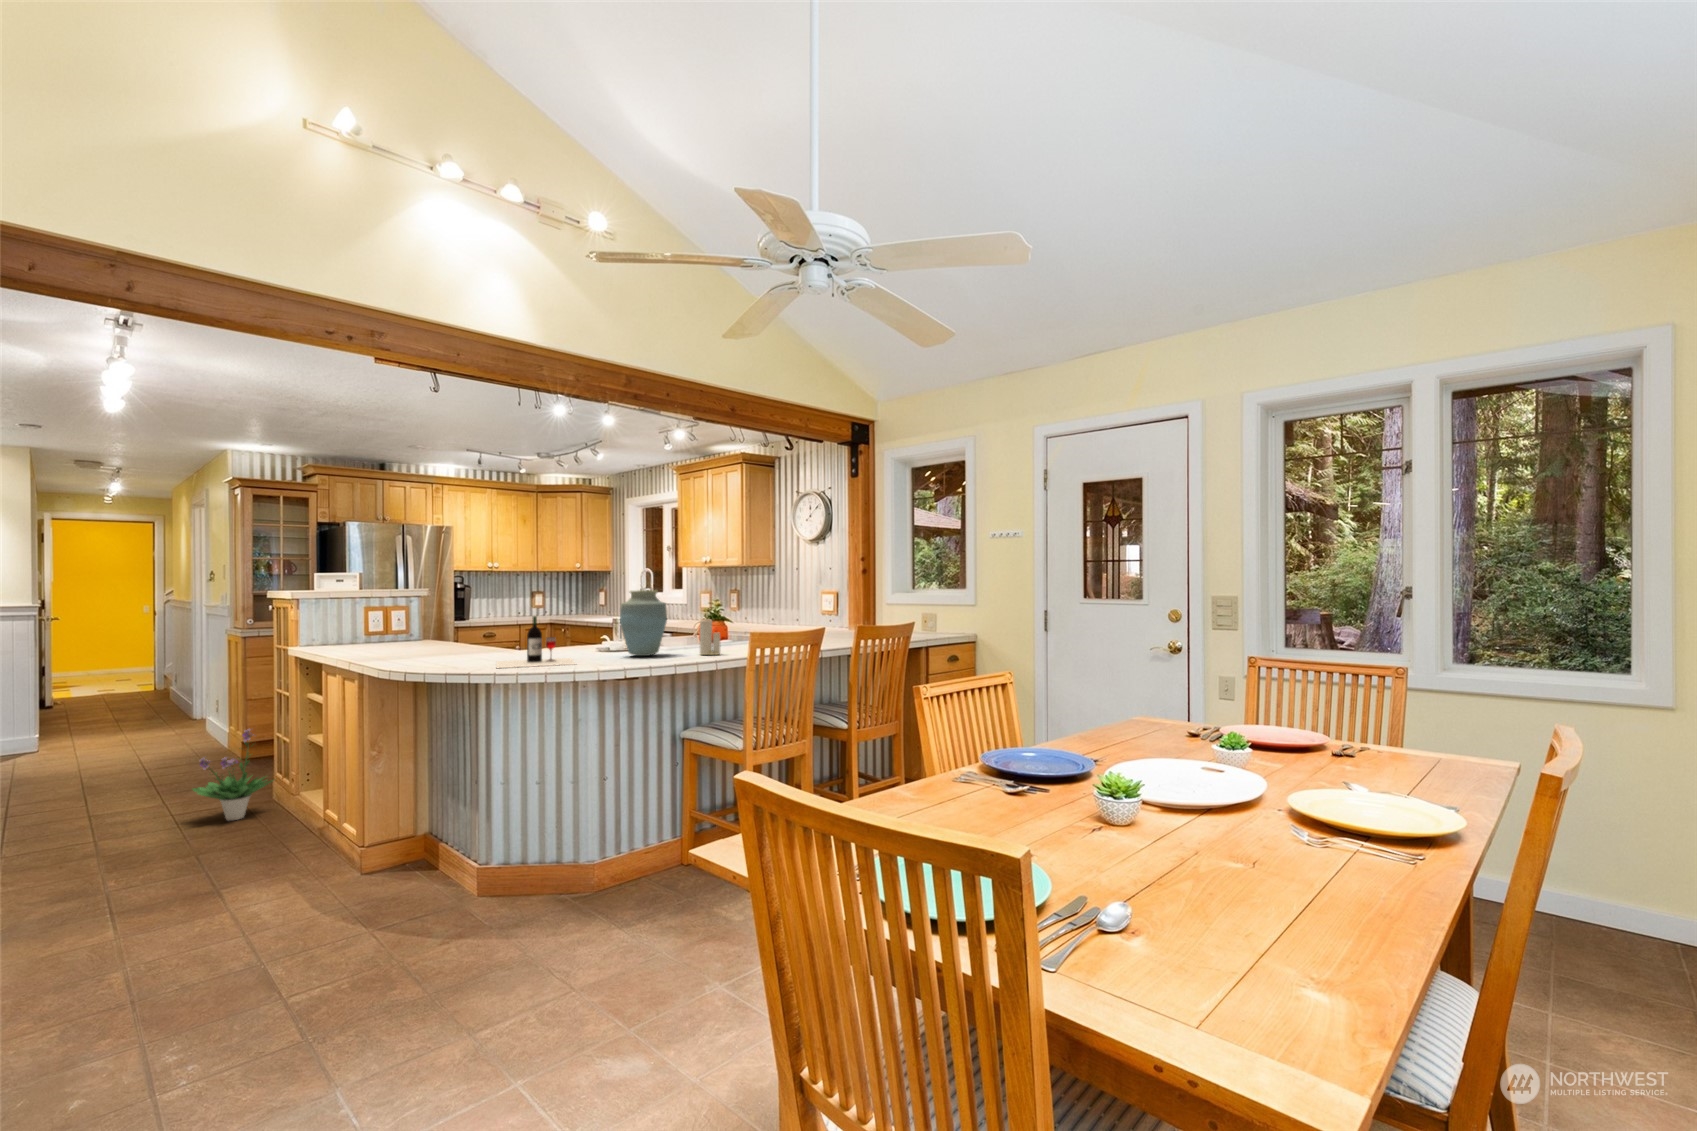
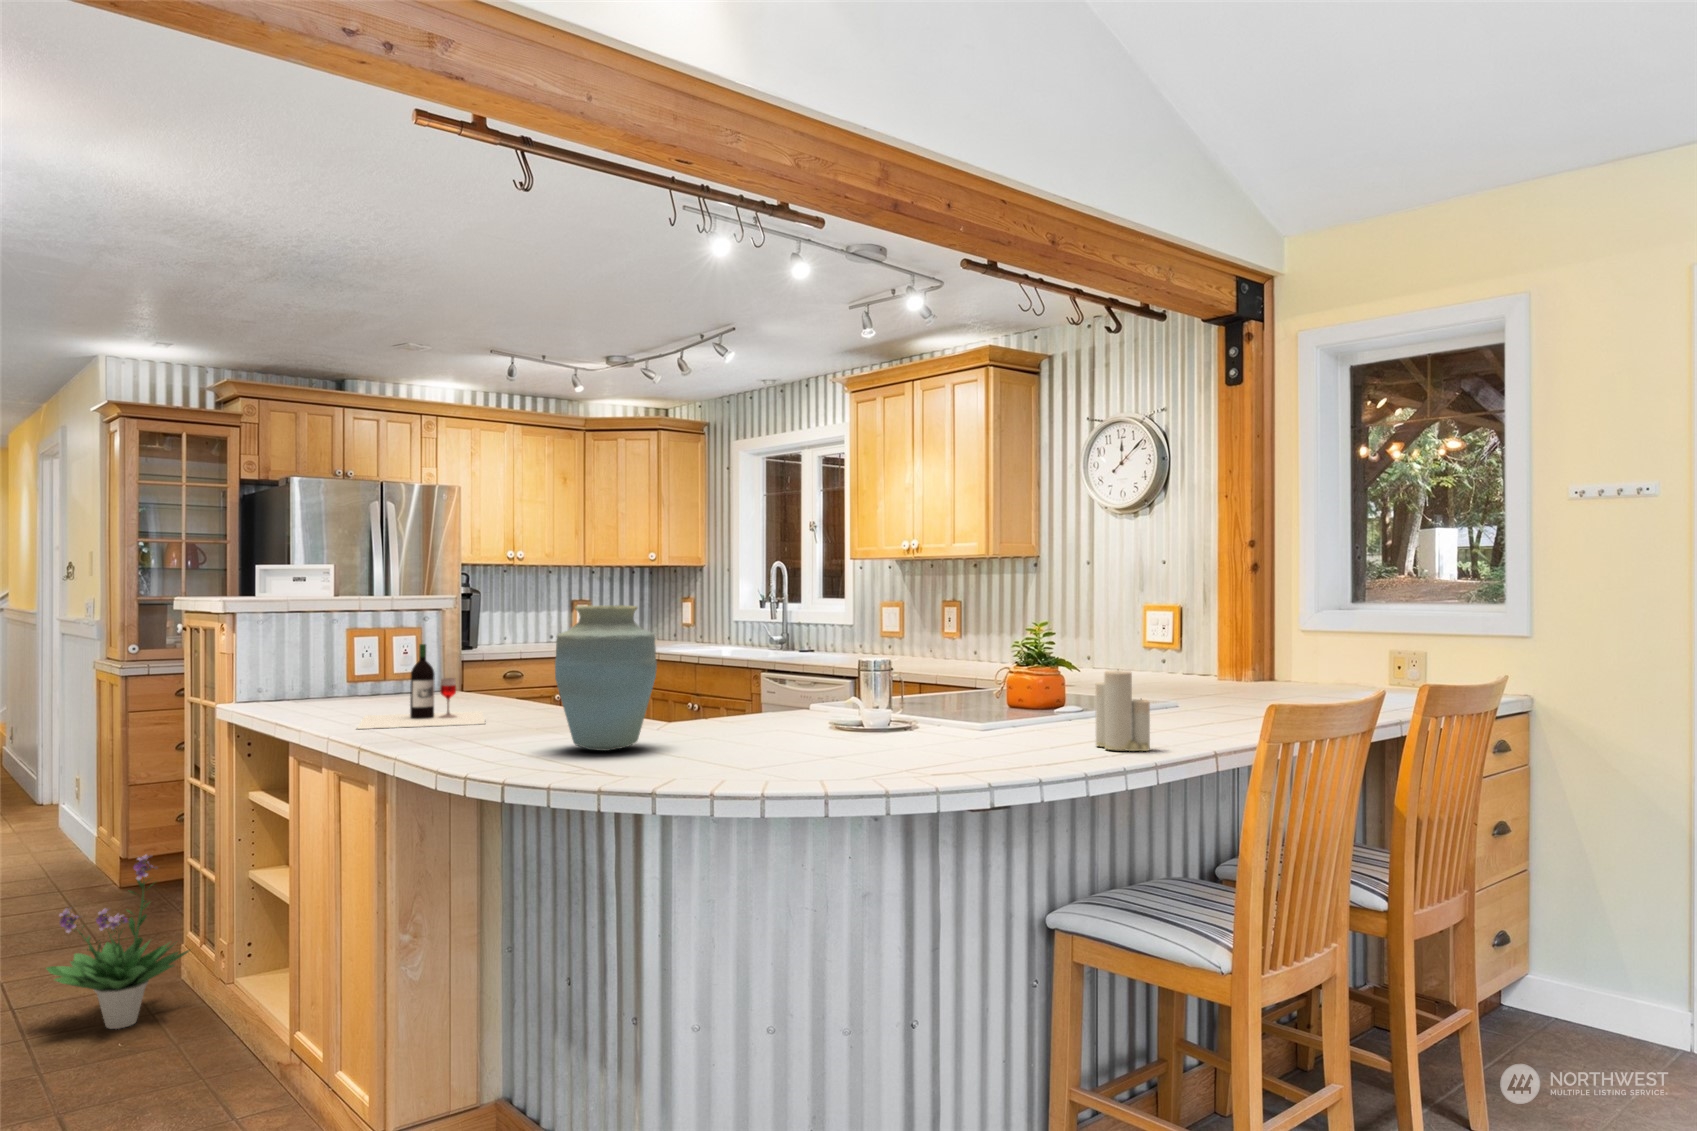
vase: present [620,590,667,656] -> present [555,605,657,751]
wine bottle: present [496,616,575,668] -> present [357,644,486,729]

